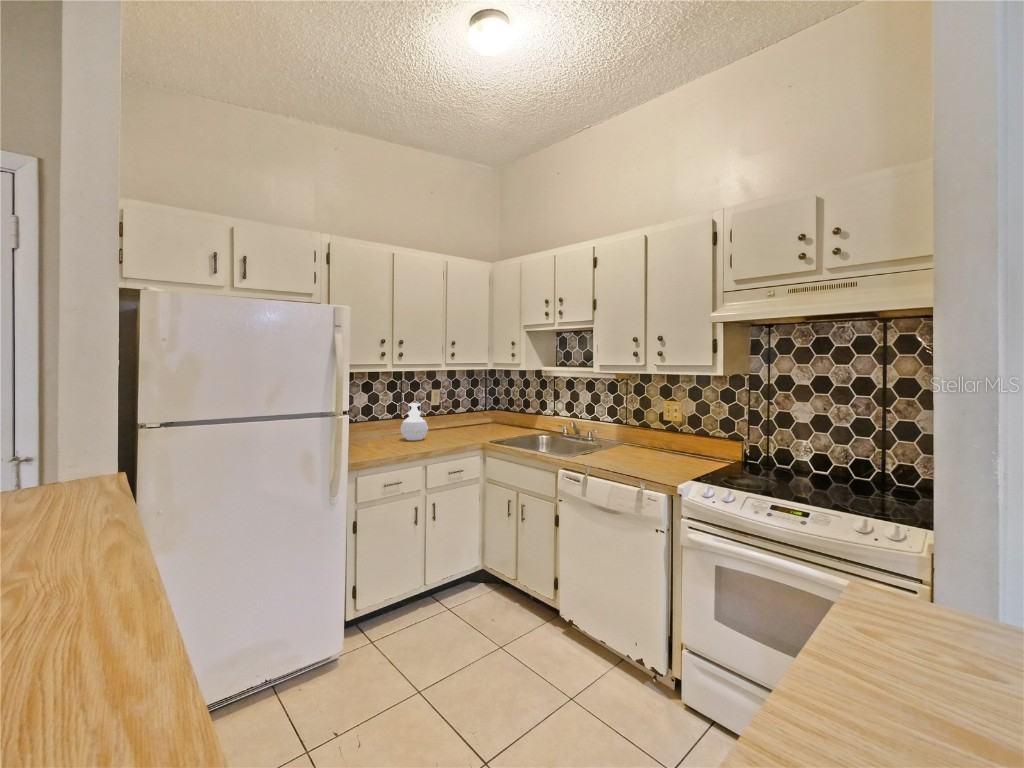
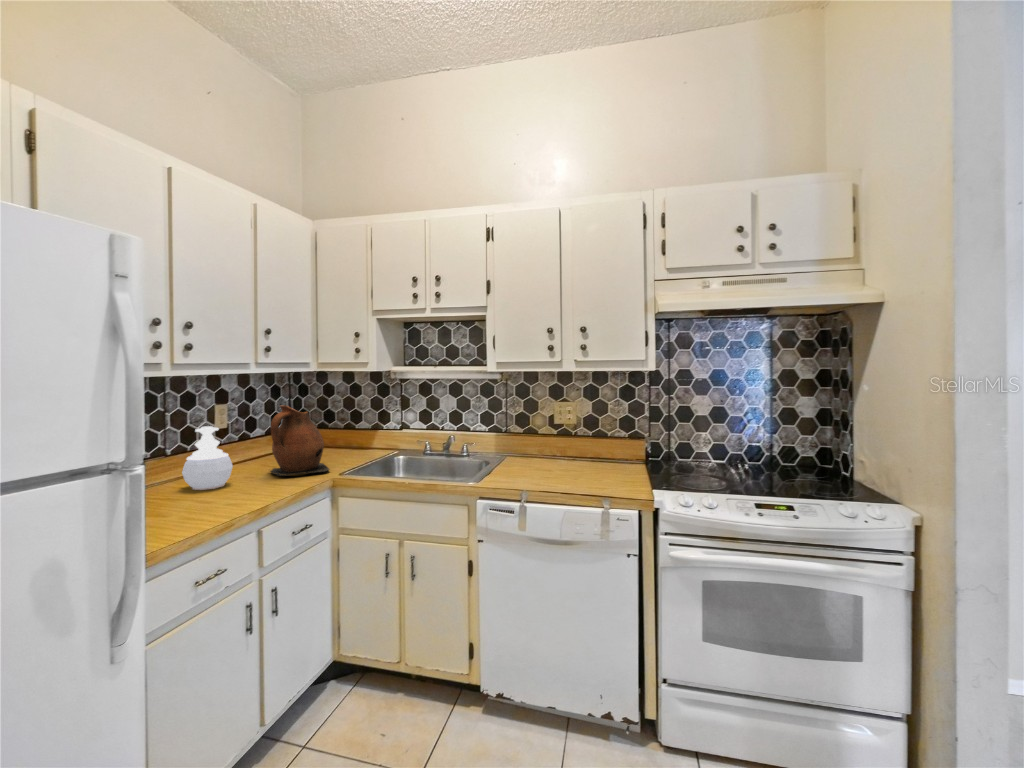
ceramic pitcher: none [450,392,488,440] -> present [271,406,330,476]

